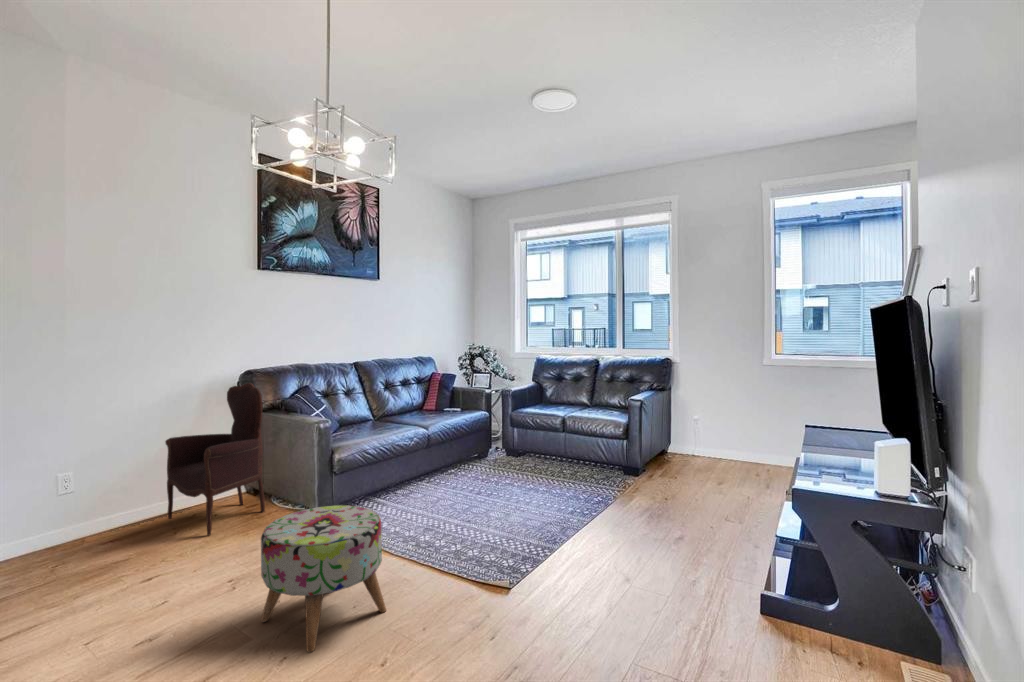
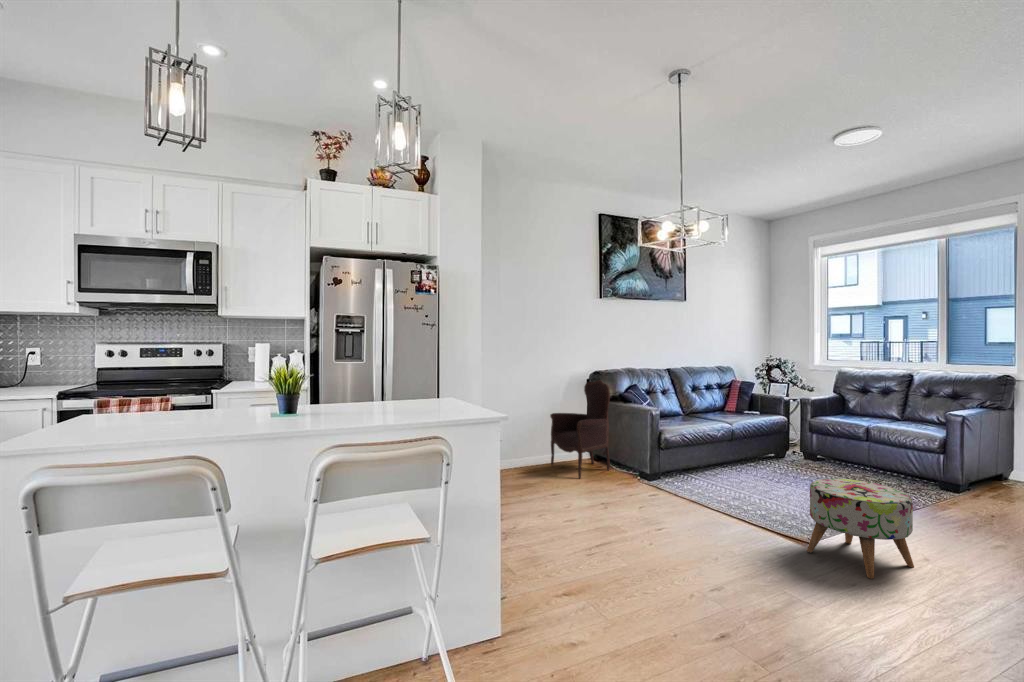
ottoman: present [261,505,386,652] -> present [807,478,914,579]

